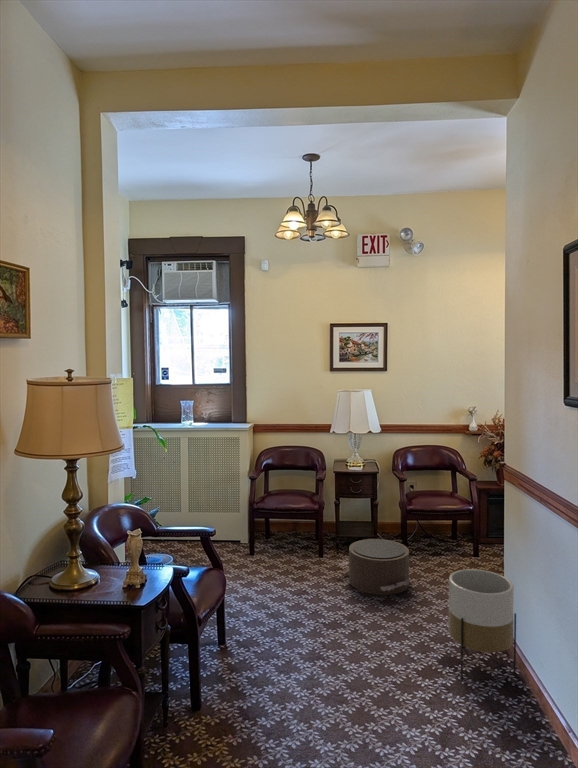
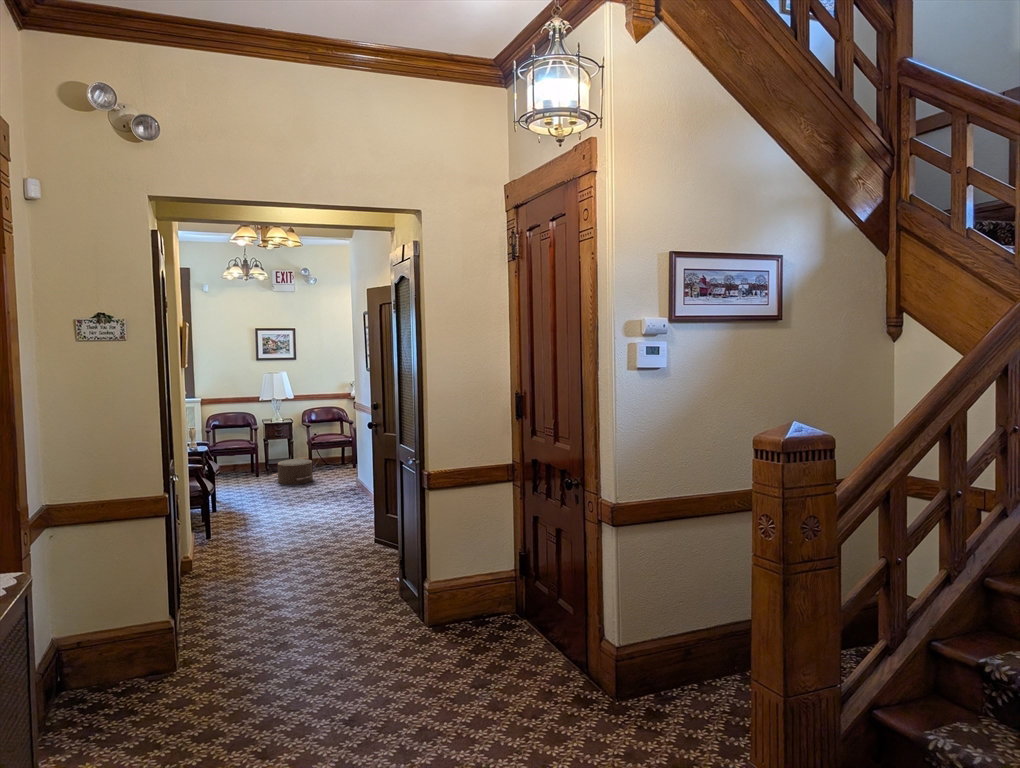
planter: present [448,569,516,679] -> none [328,454,358,497]

